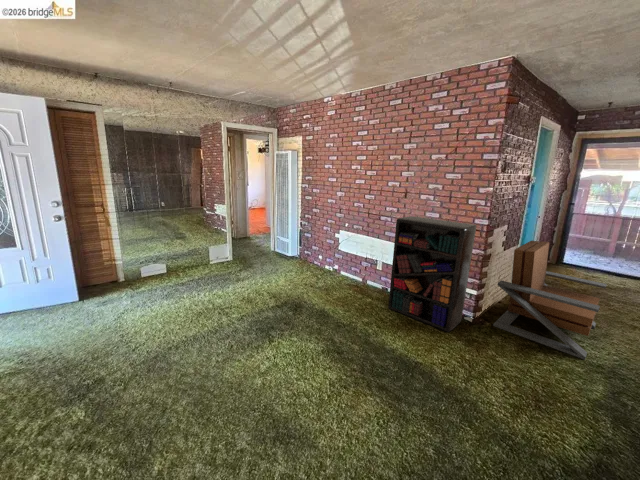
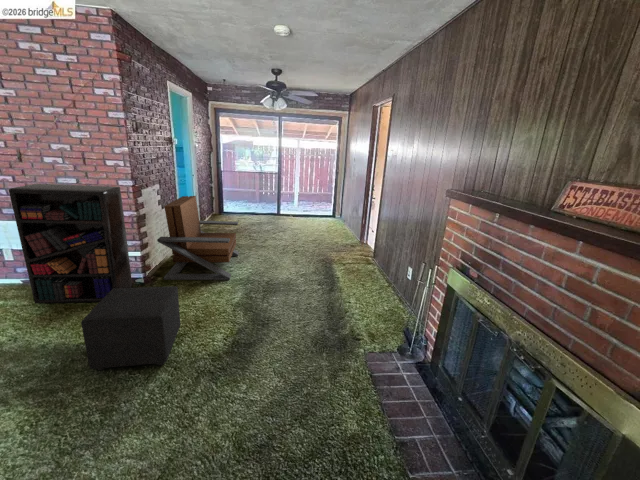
ottoman: none [427,325,530,439] -> present [81,286,180,370]

